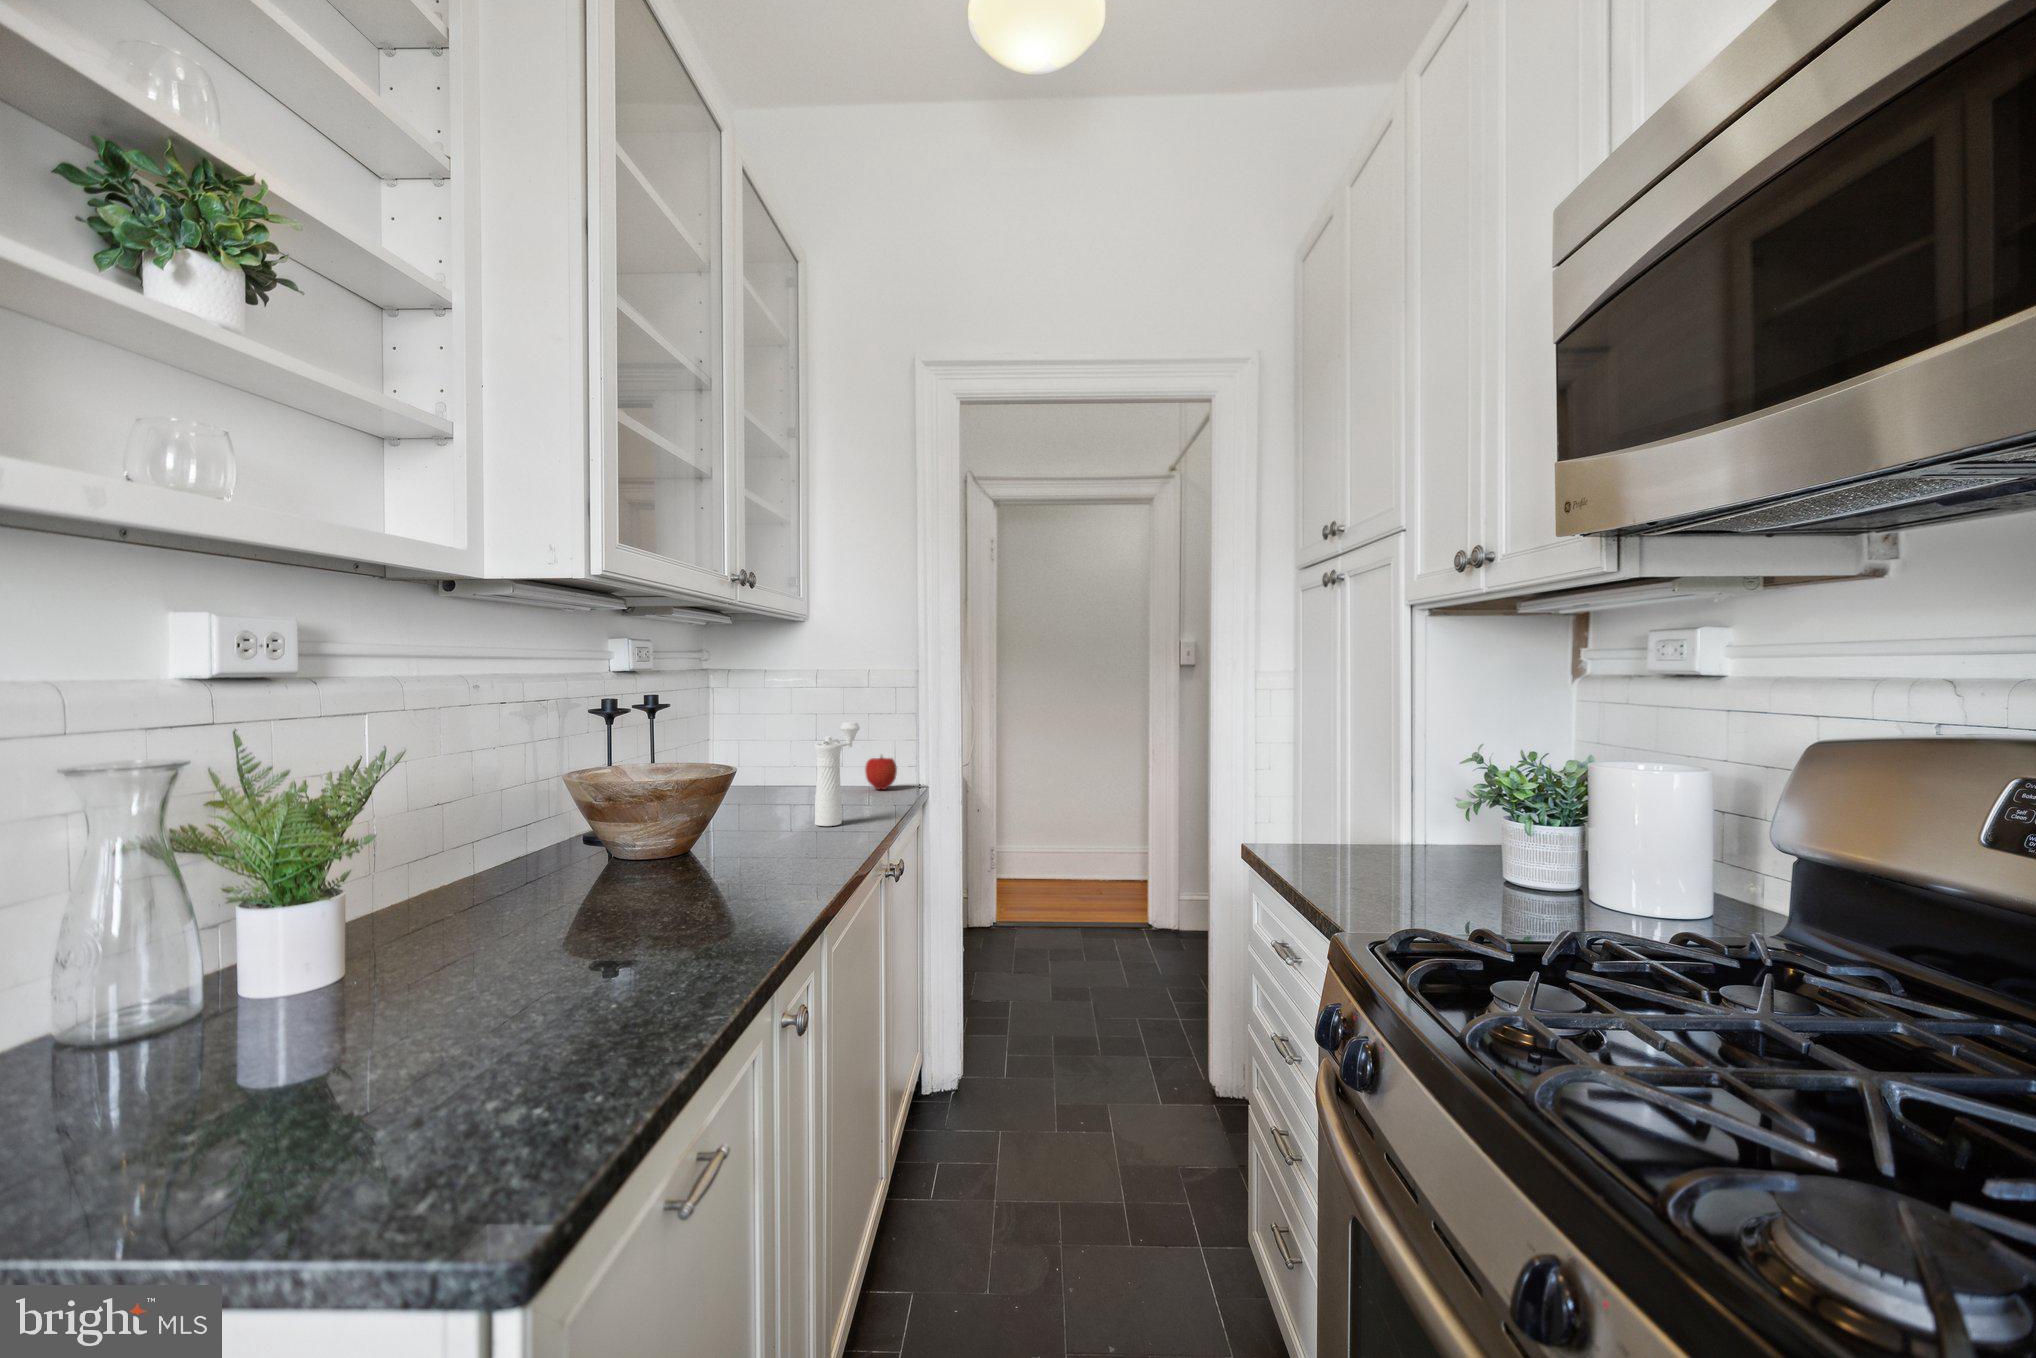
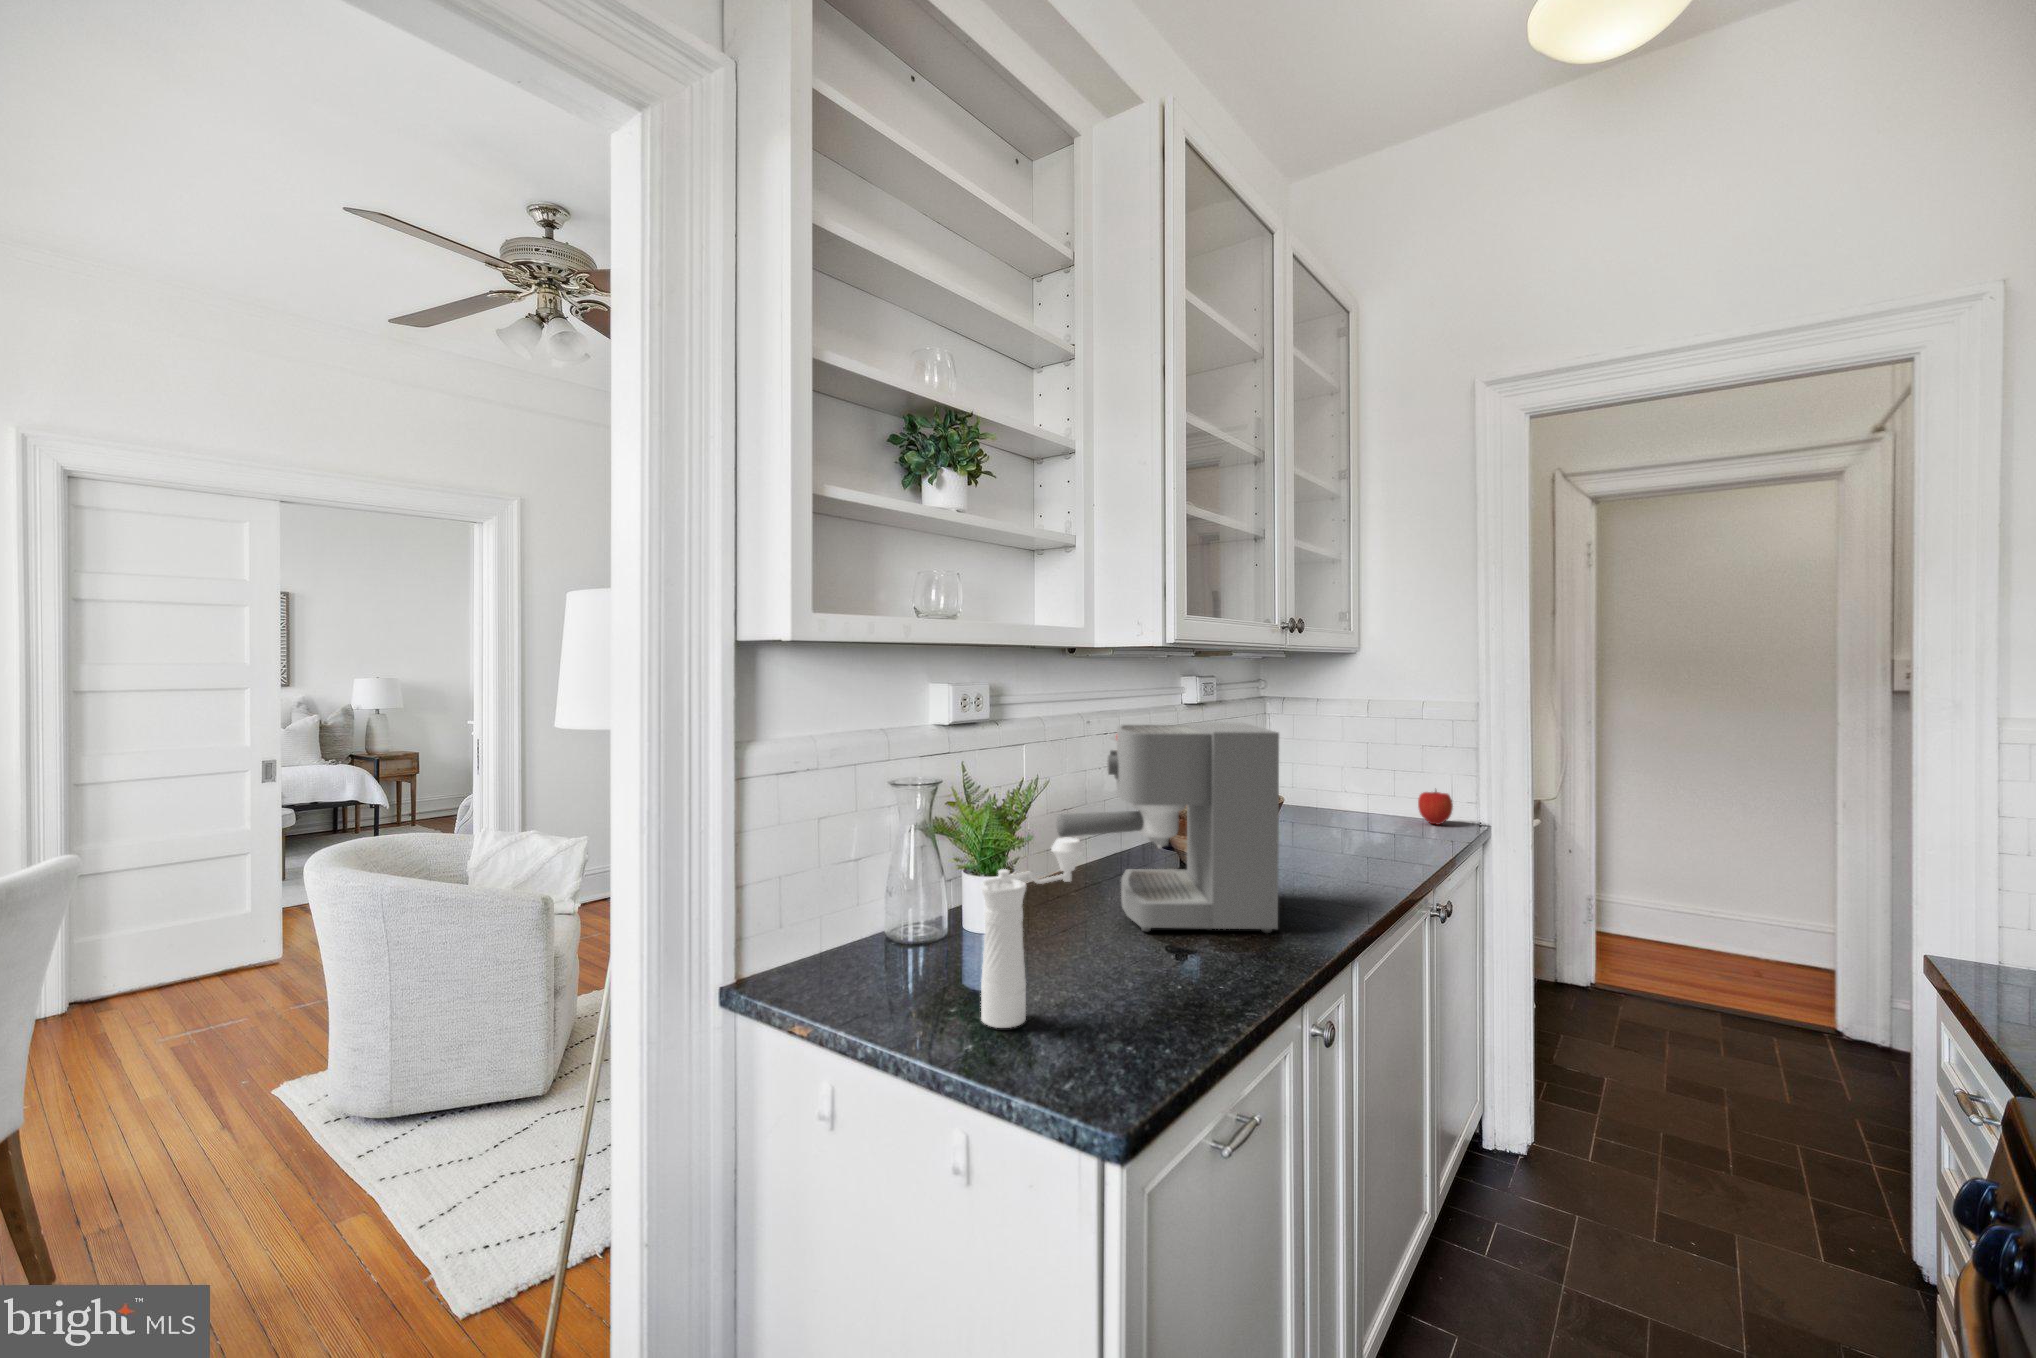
coffee maker: none [418,676,739,944] -> present [1057,722,1279,933]
pepper mill: present [815,722,860,826] -> present [981,838,1084,1028]

